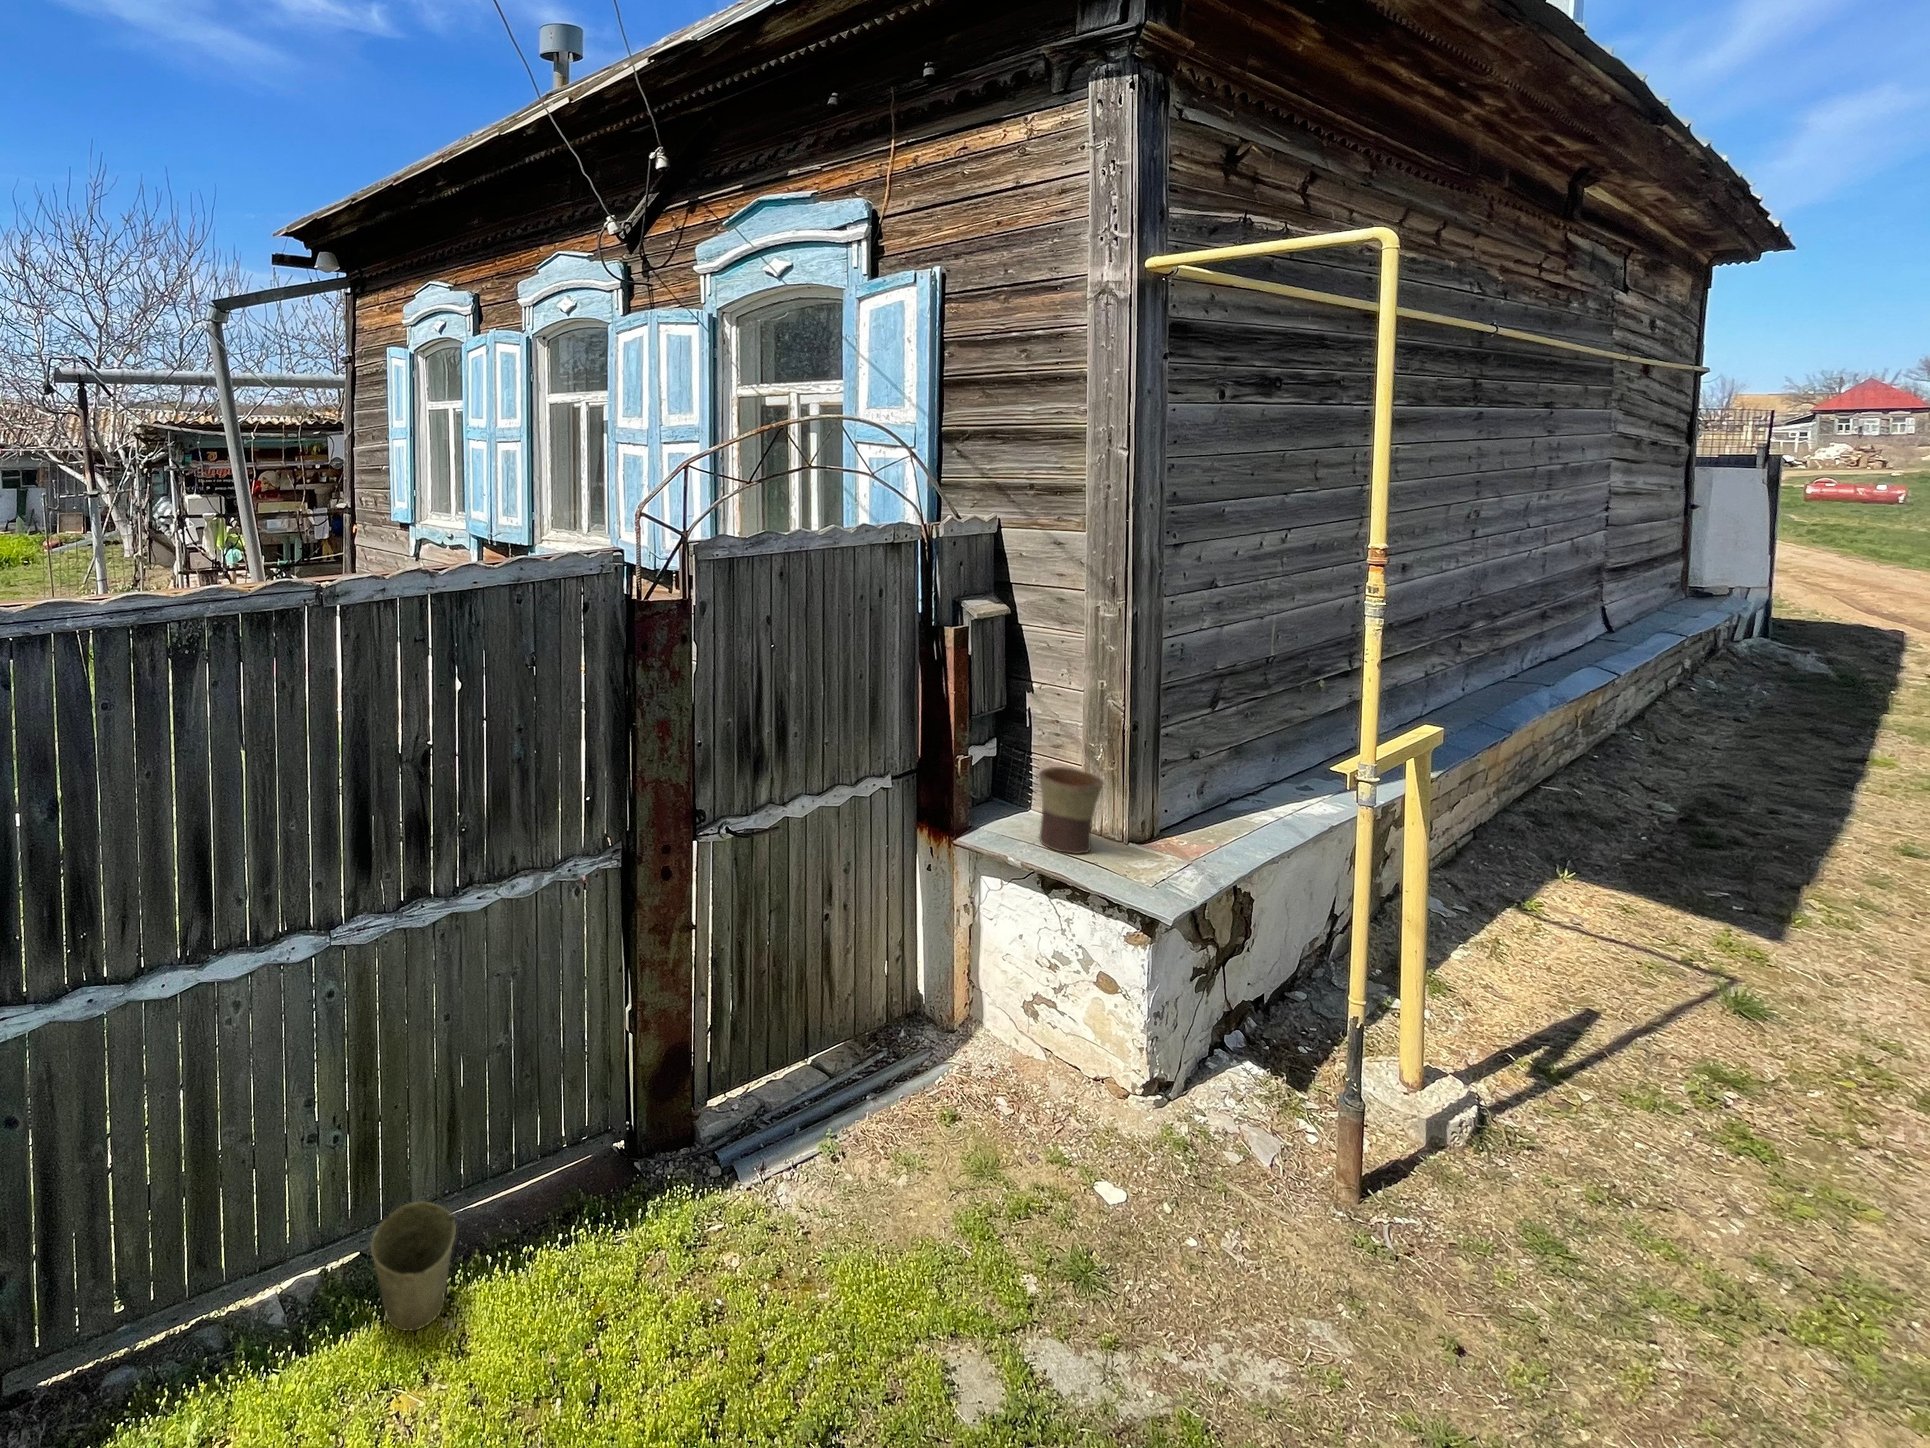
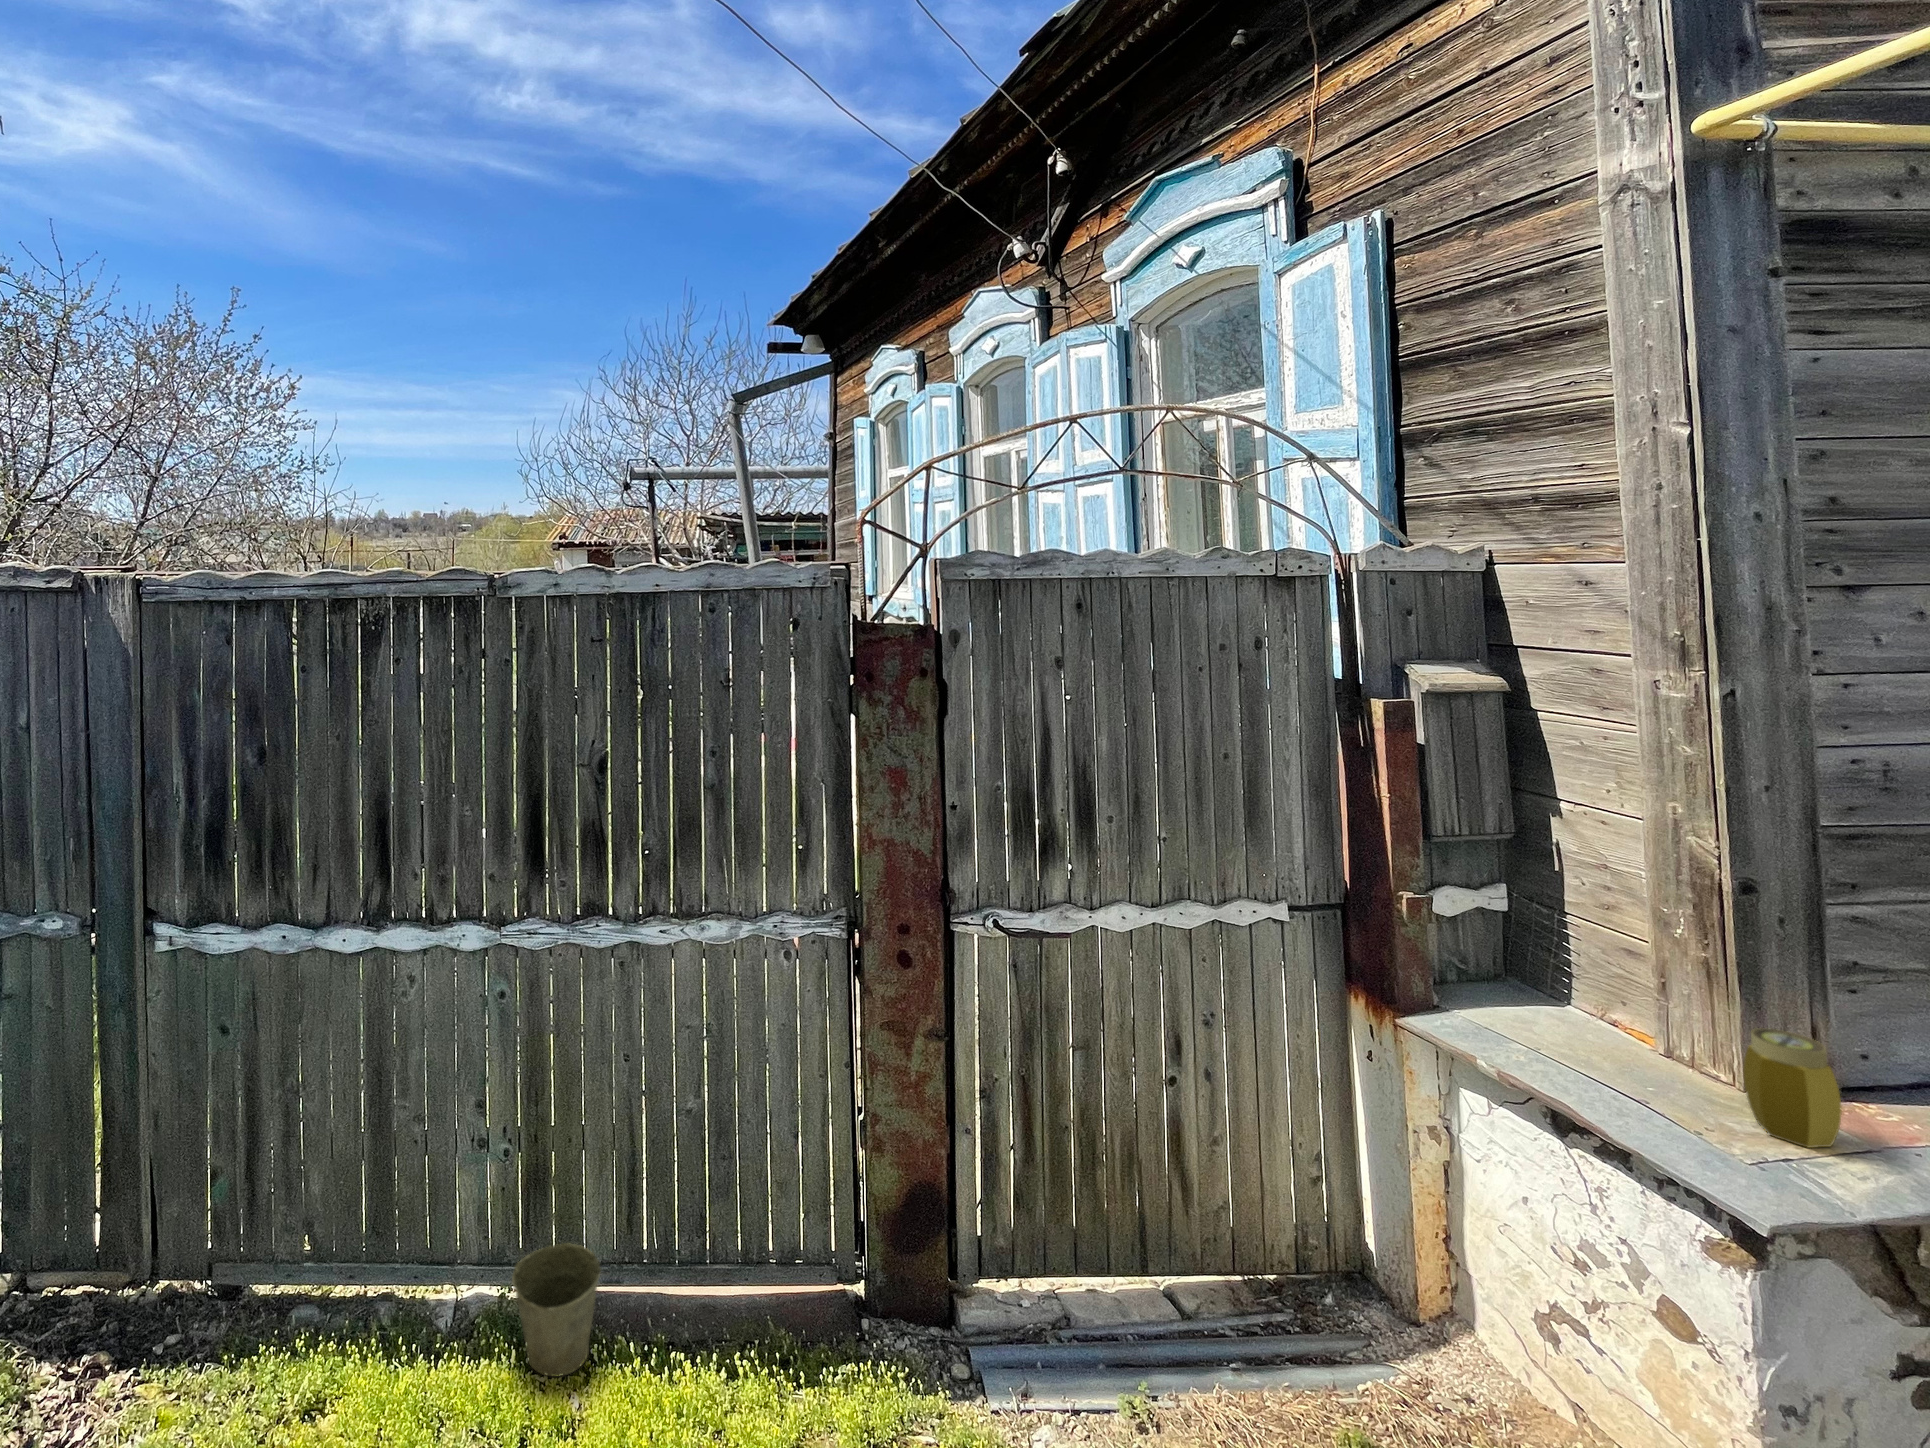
flower pot: present [1039,767,1103,854] -> none [1547,937,1674,1085]
jar: none [1135,808,1179,872] -> present [1743,1028,1841,1148]

